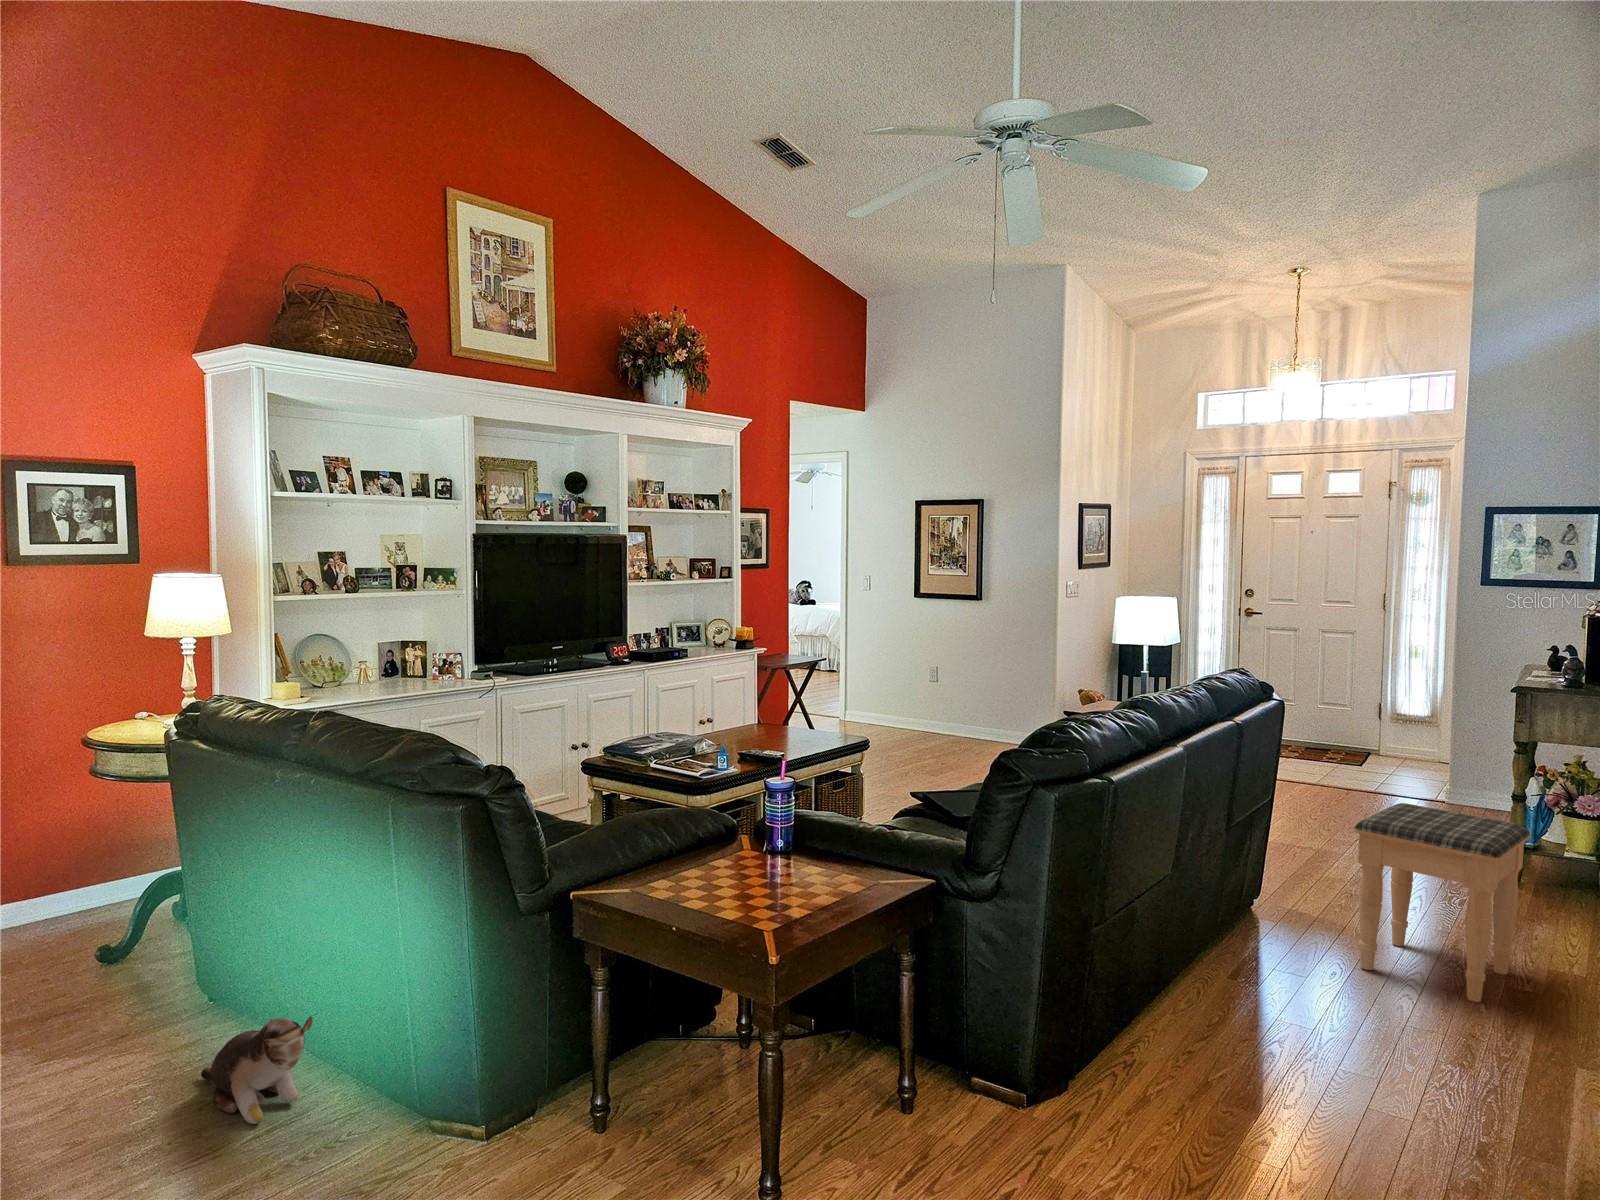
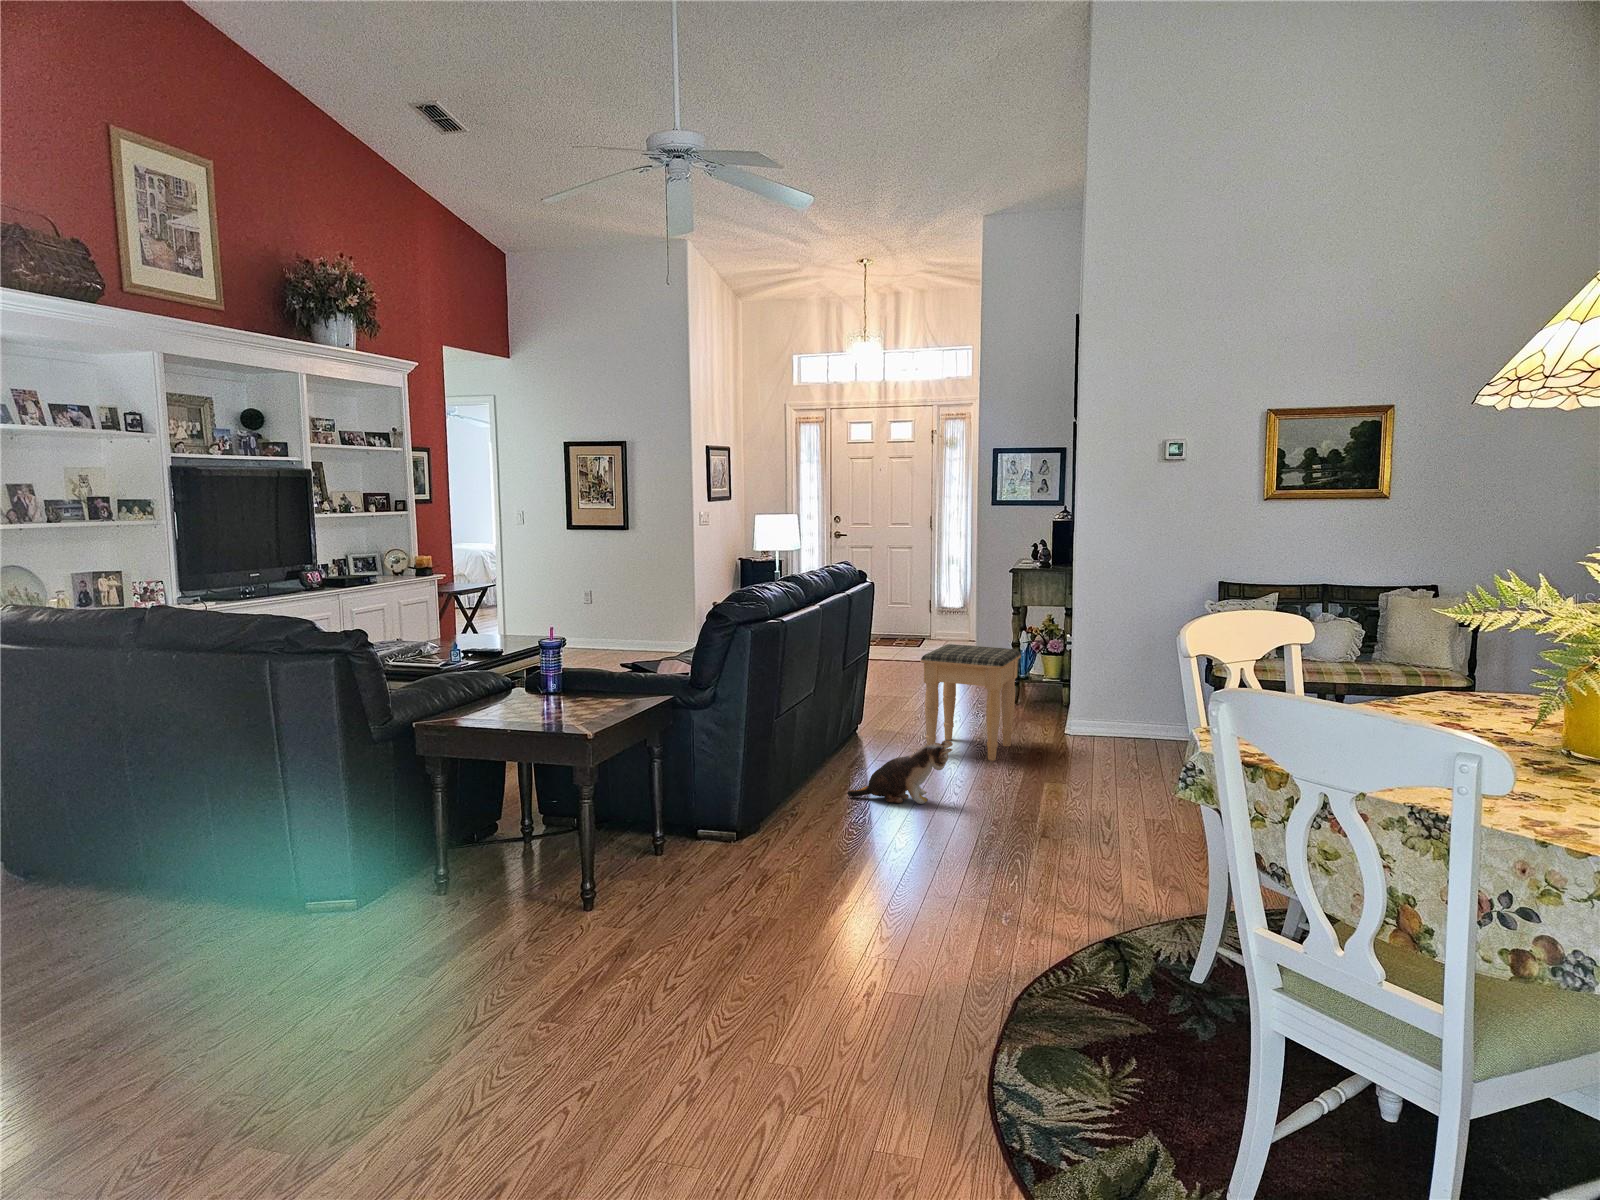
plush toy: present [201,1016,313,1124] -> present [847,740,953,804]

